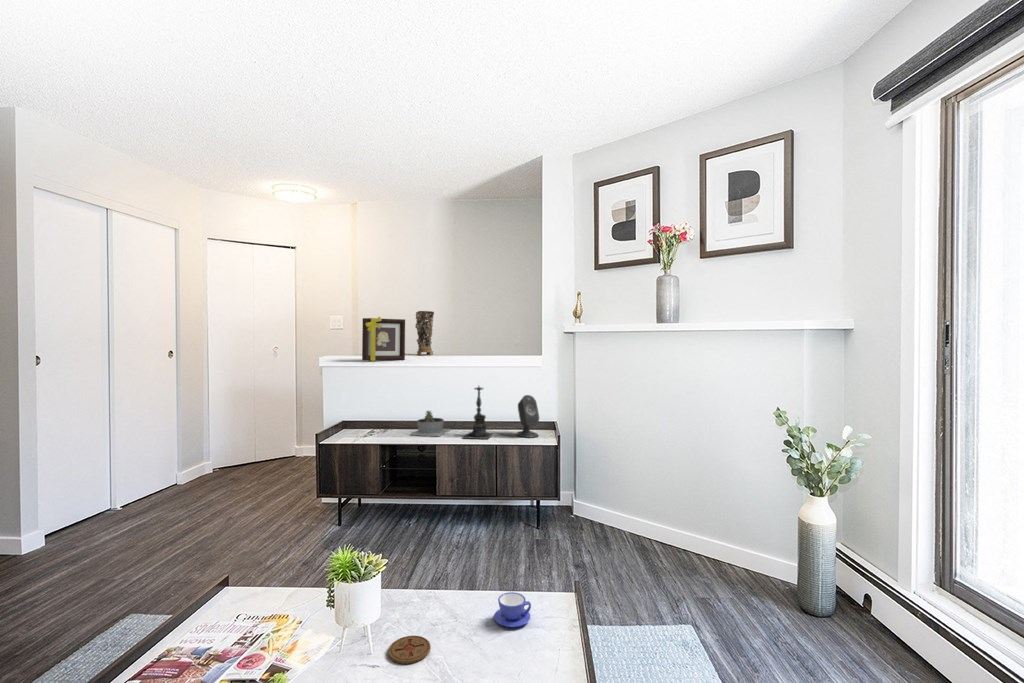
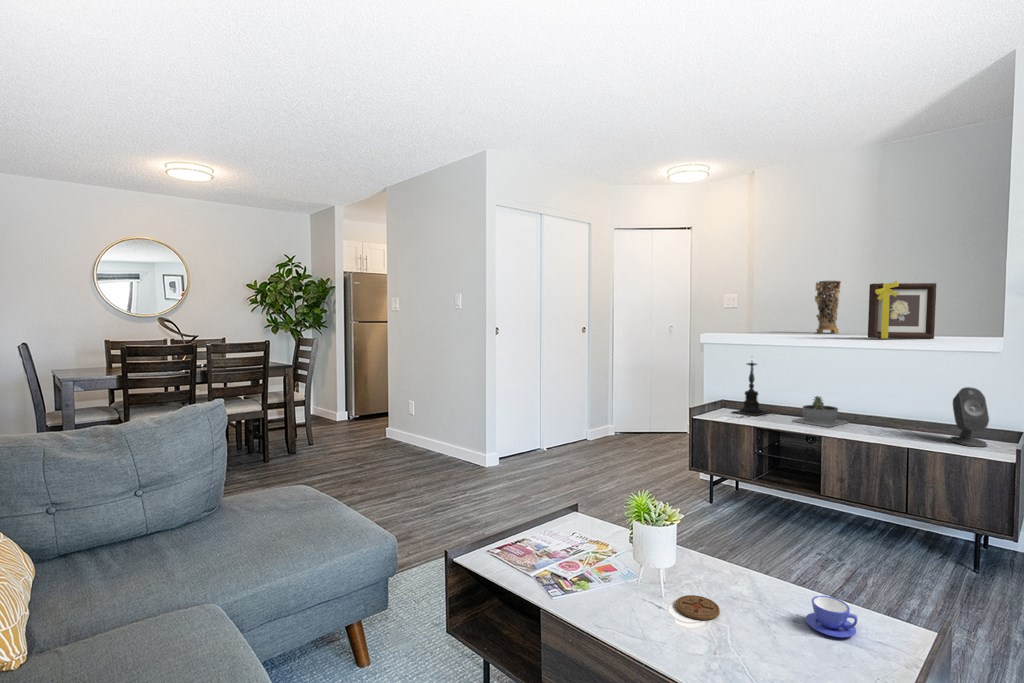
picture frame: present [362,317,405,361] -> present [868,281,936,339]
candle holder: present [464,387,493,439] -> present [733,362,769,416]

